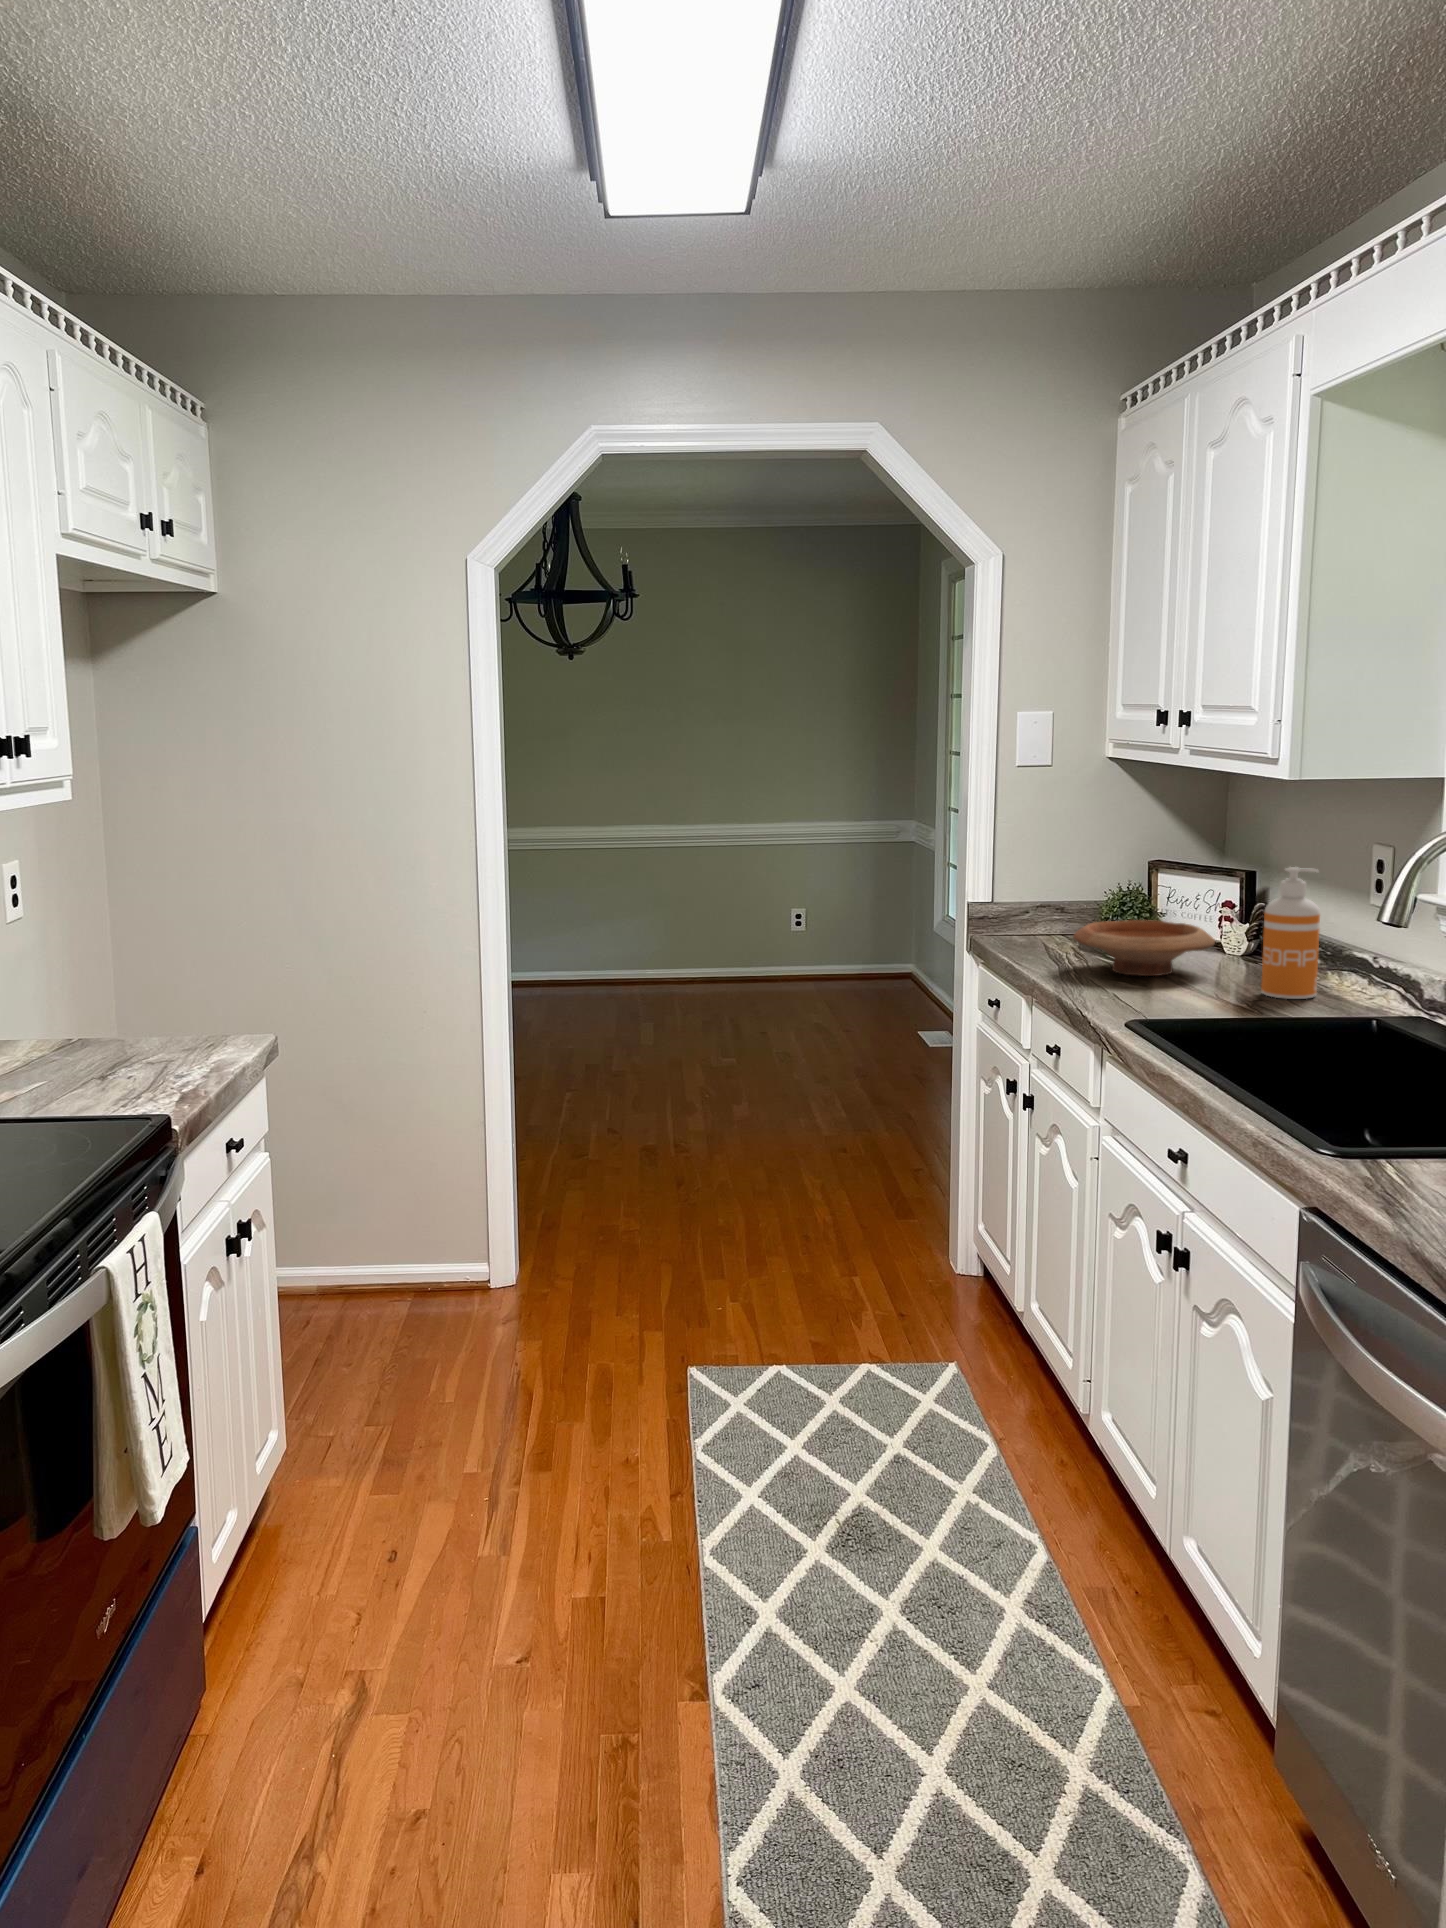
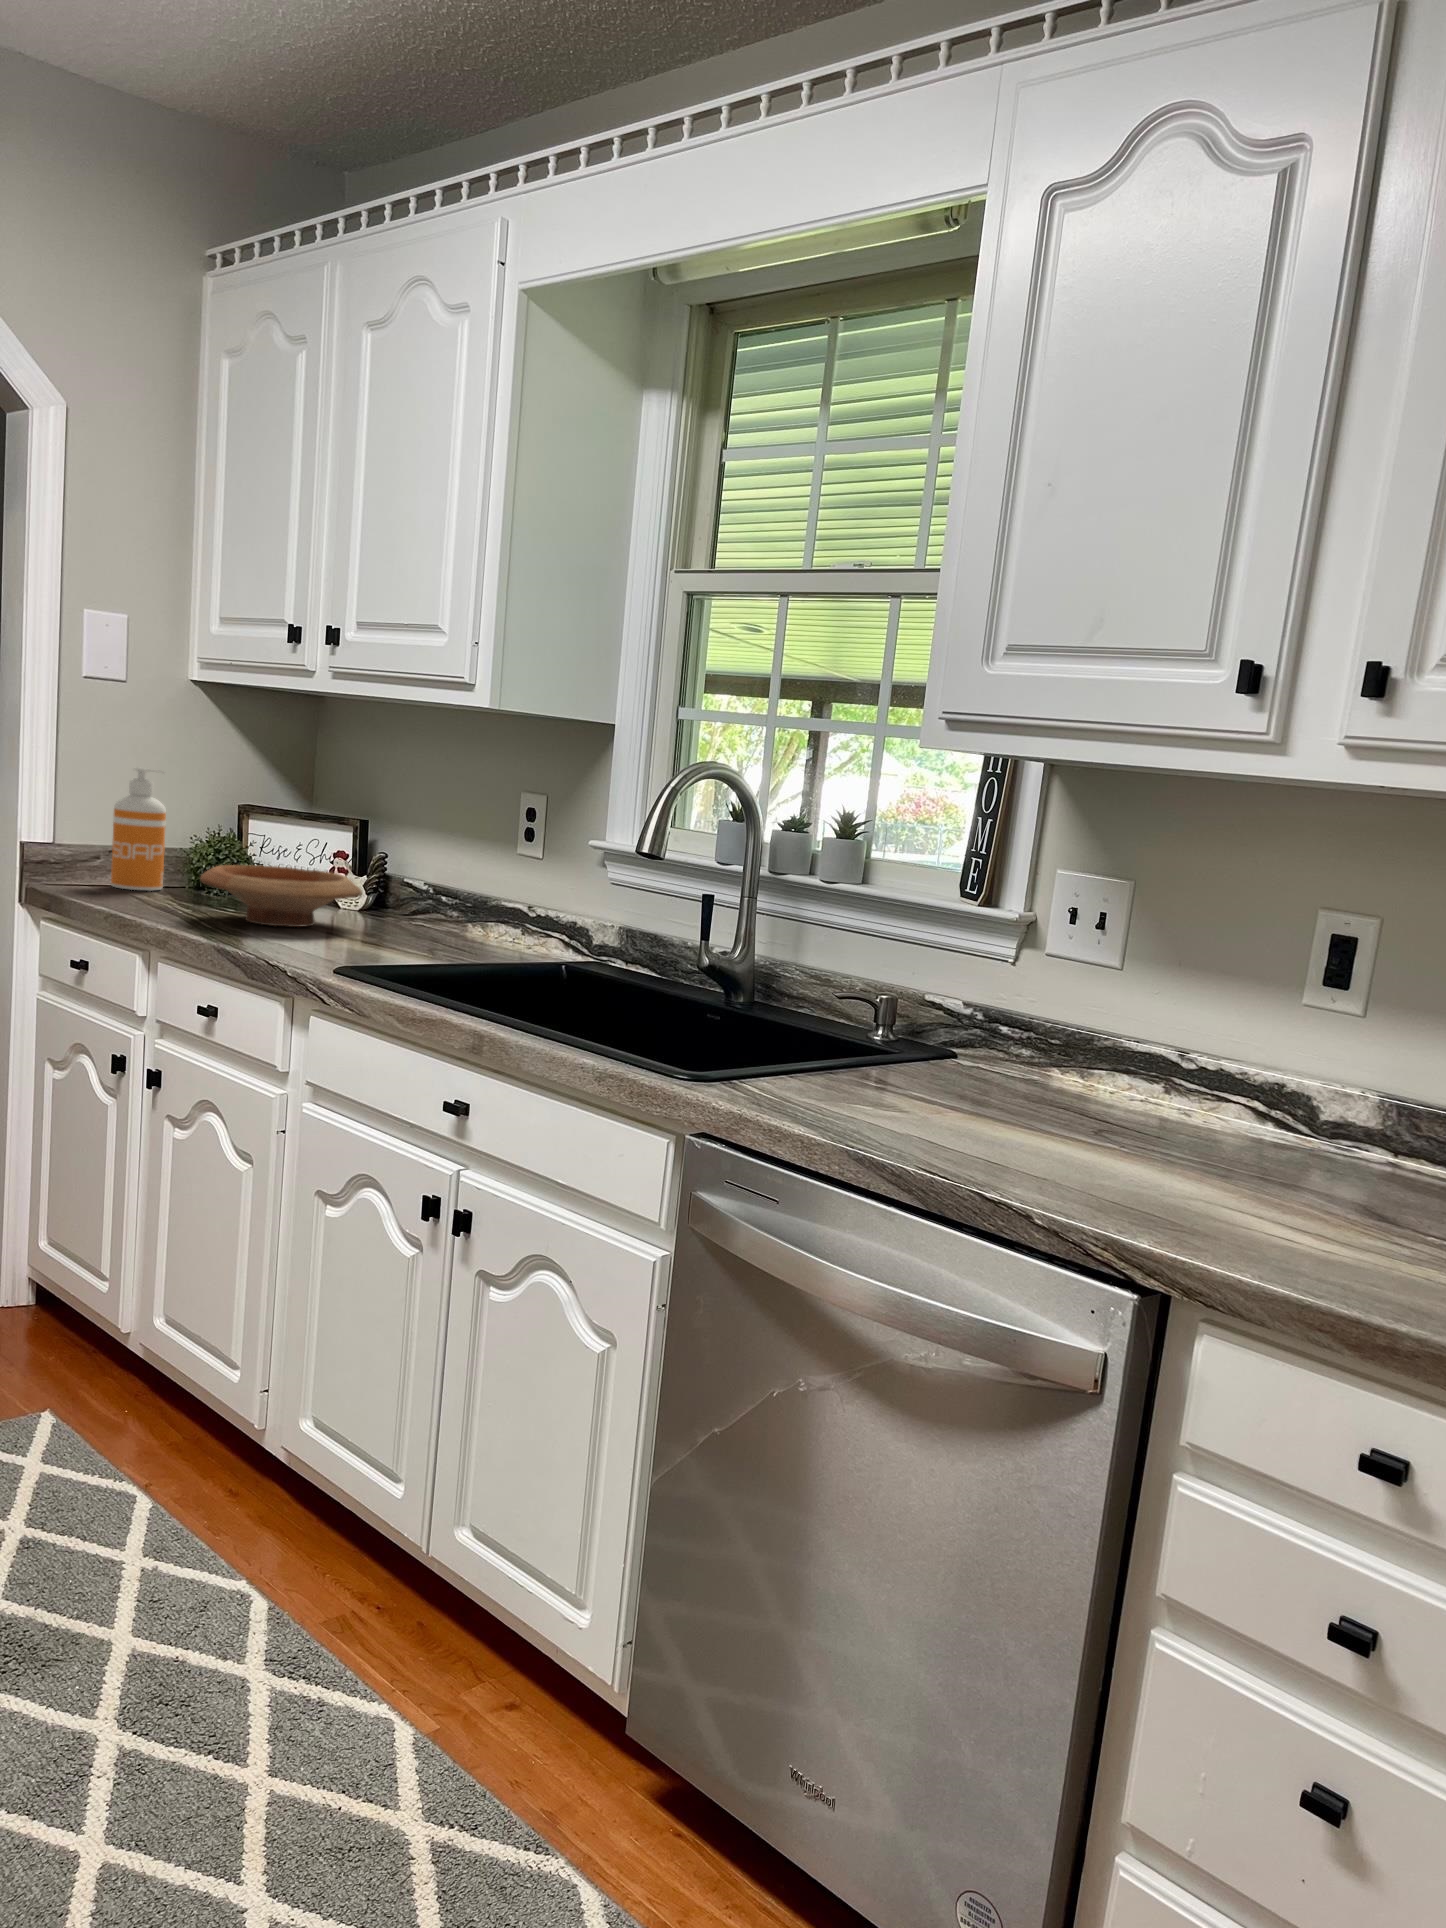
soap dispenser: present [1261,867,1320,999] -> present [111,767,166,891]

